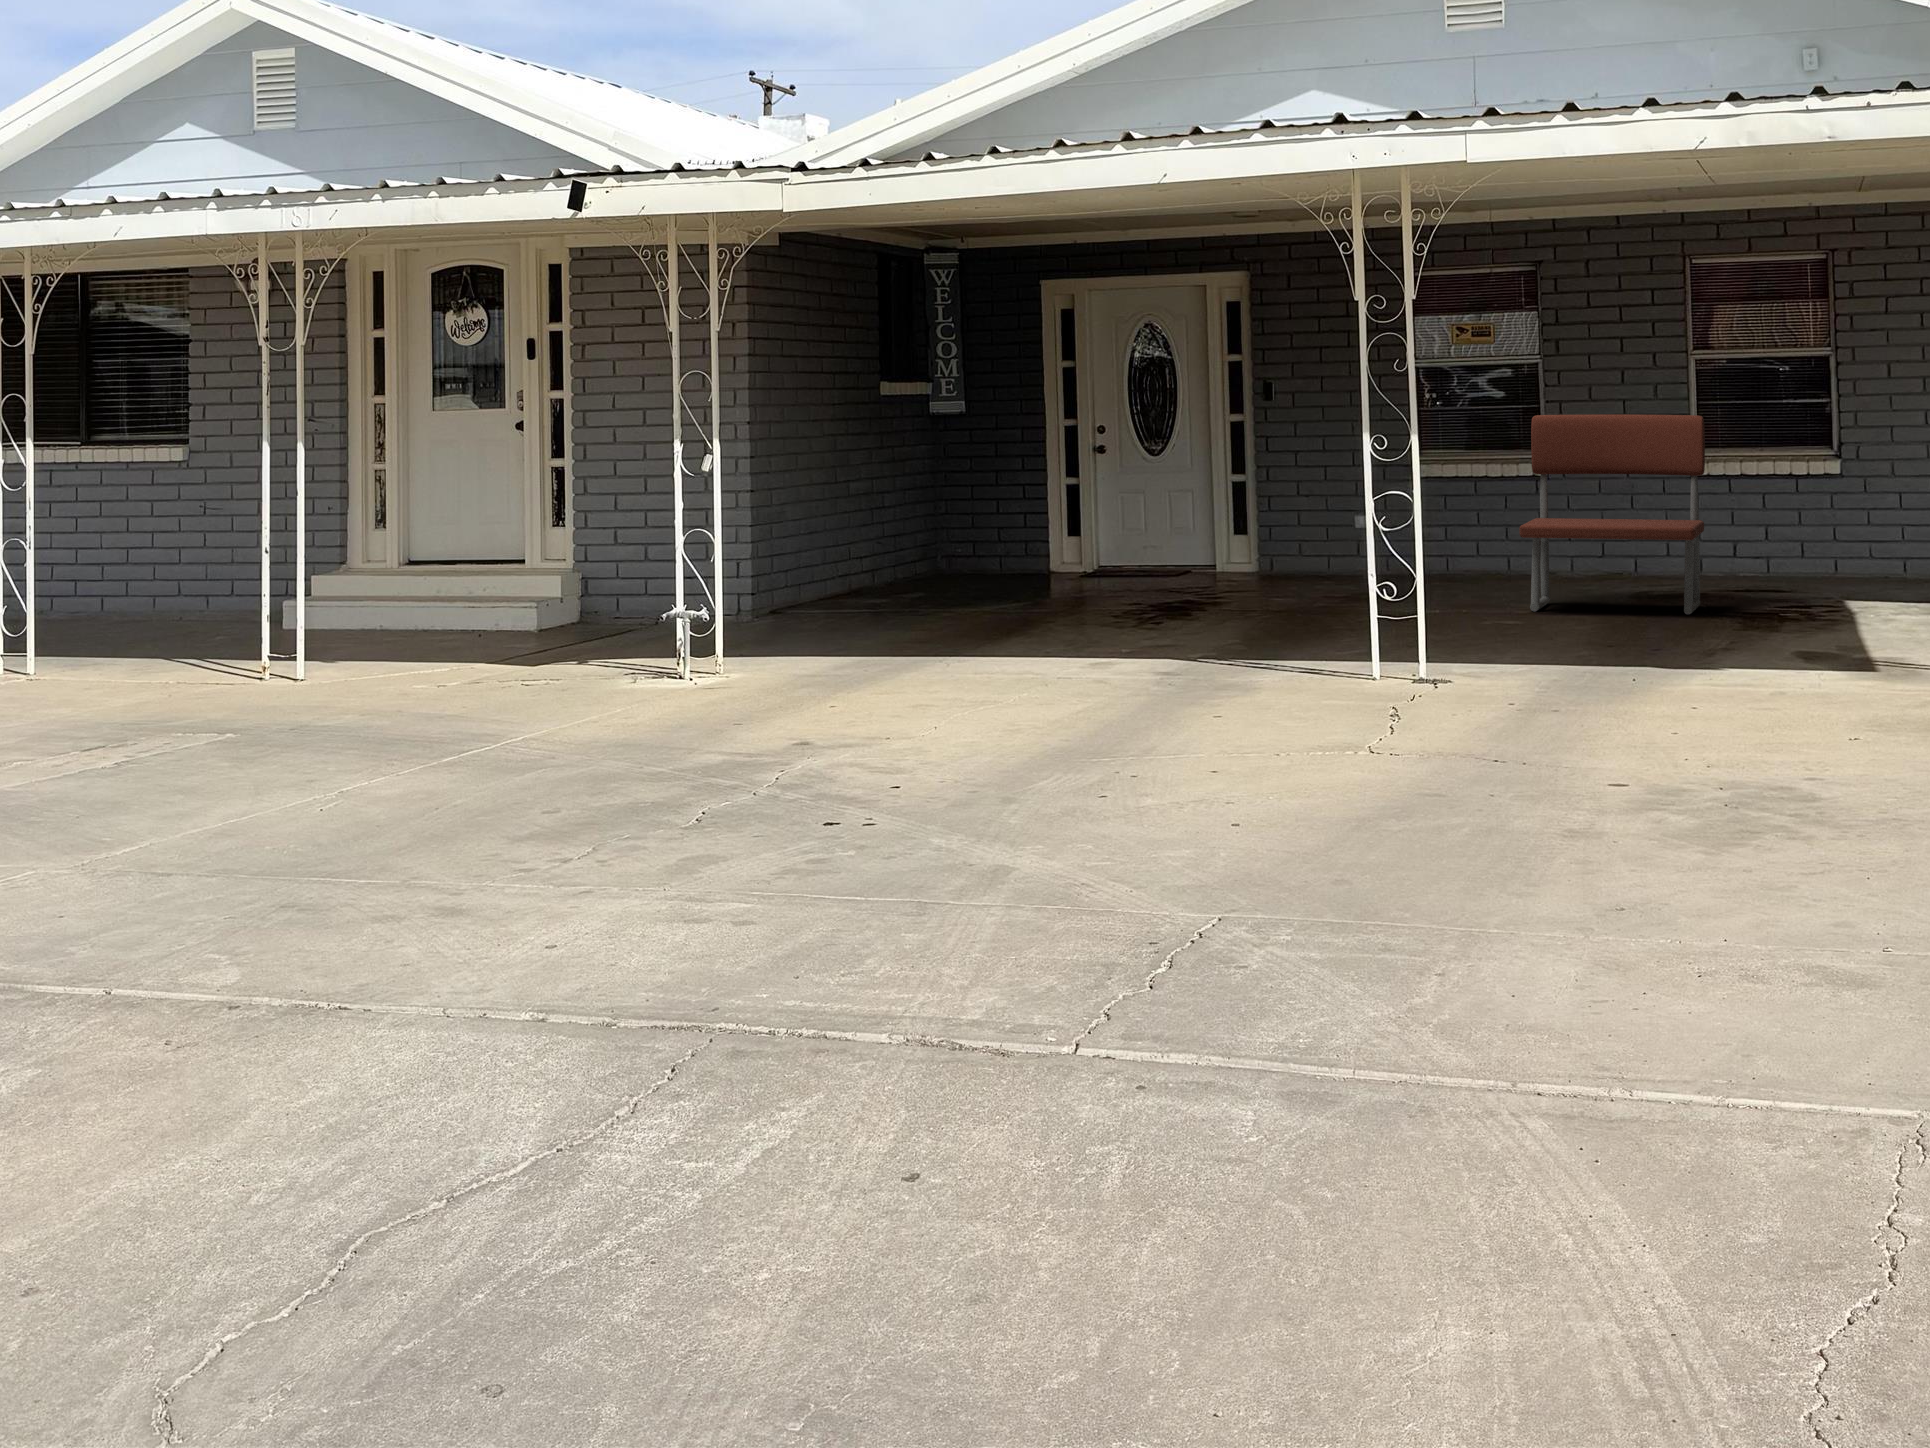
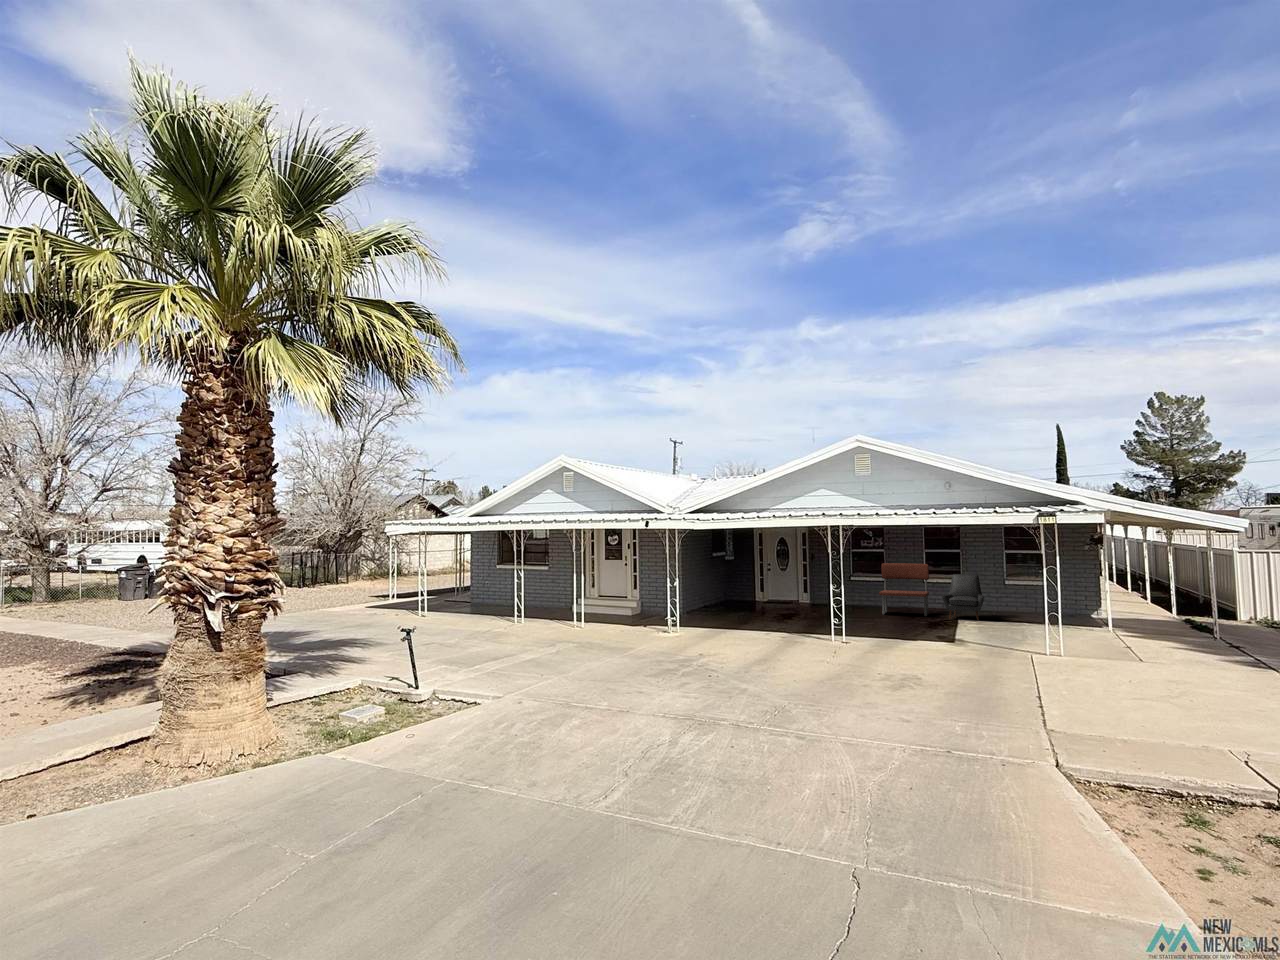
chair: none [1749,453,1899,625] -> present [942,574,984,621]

